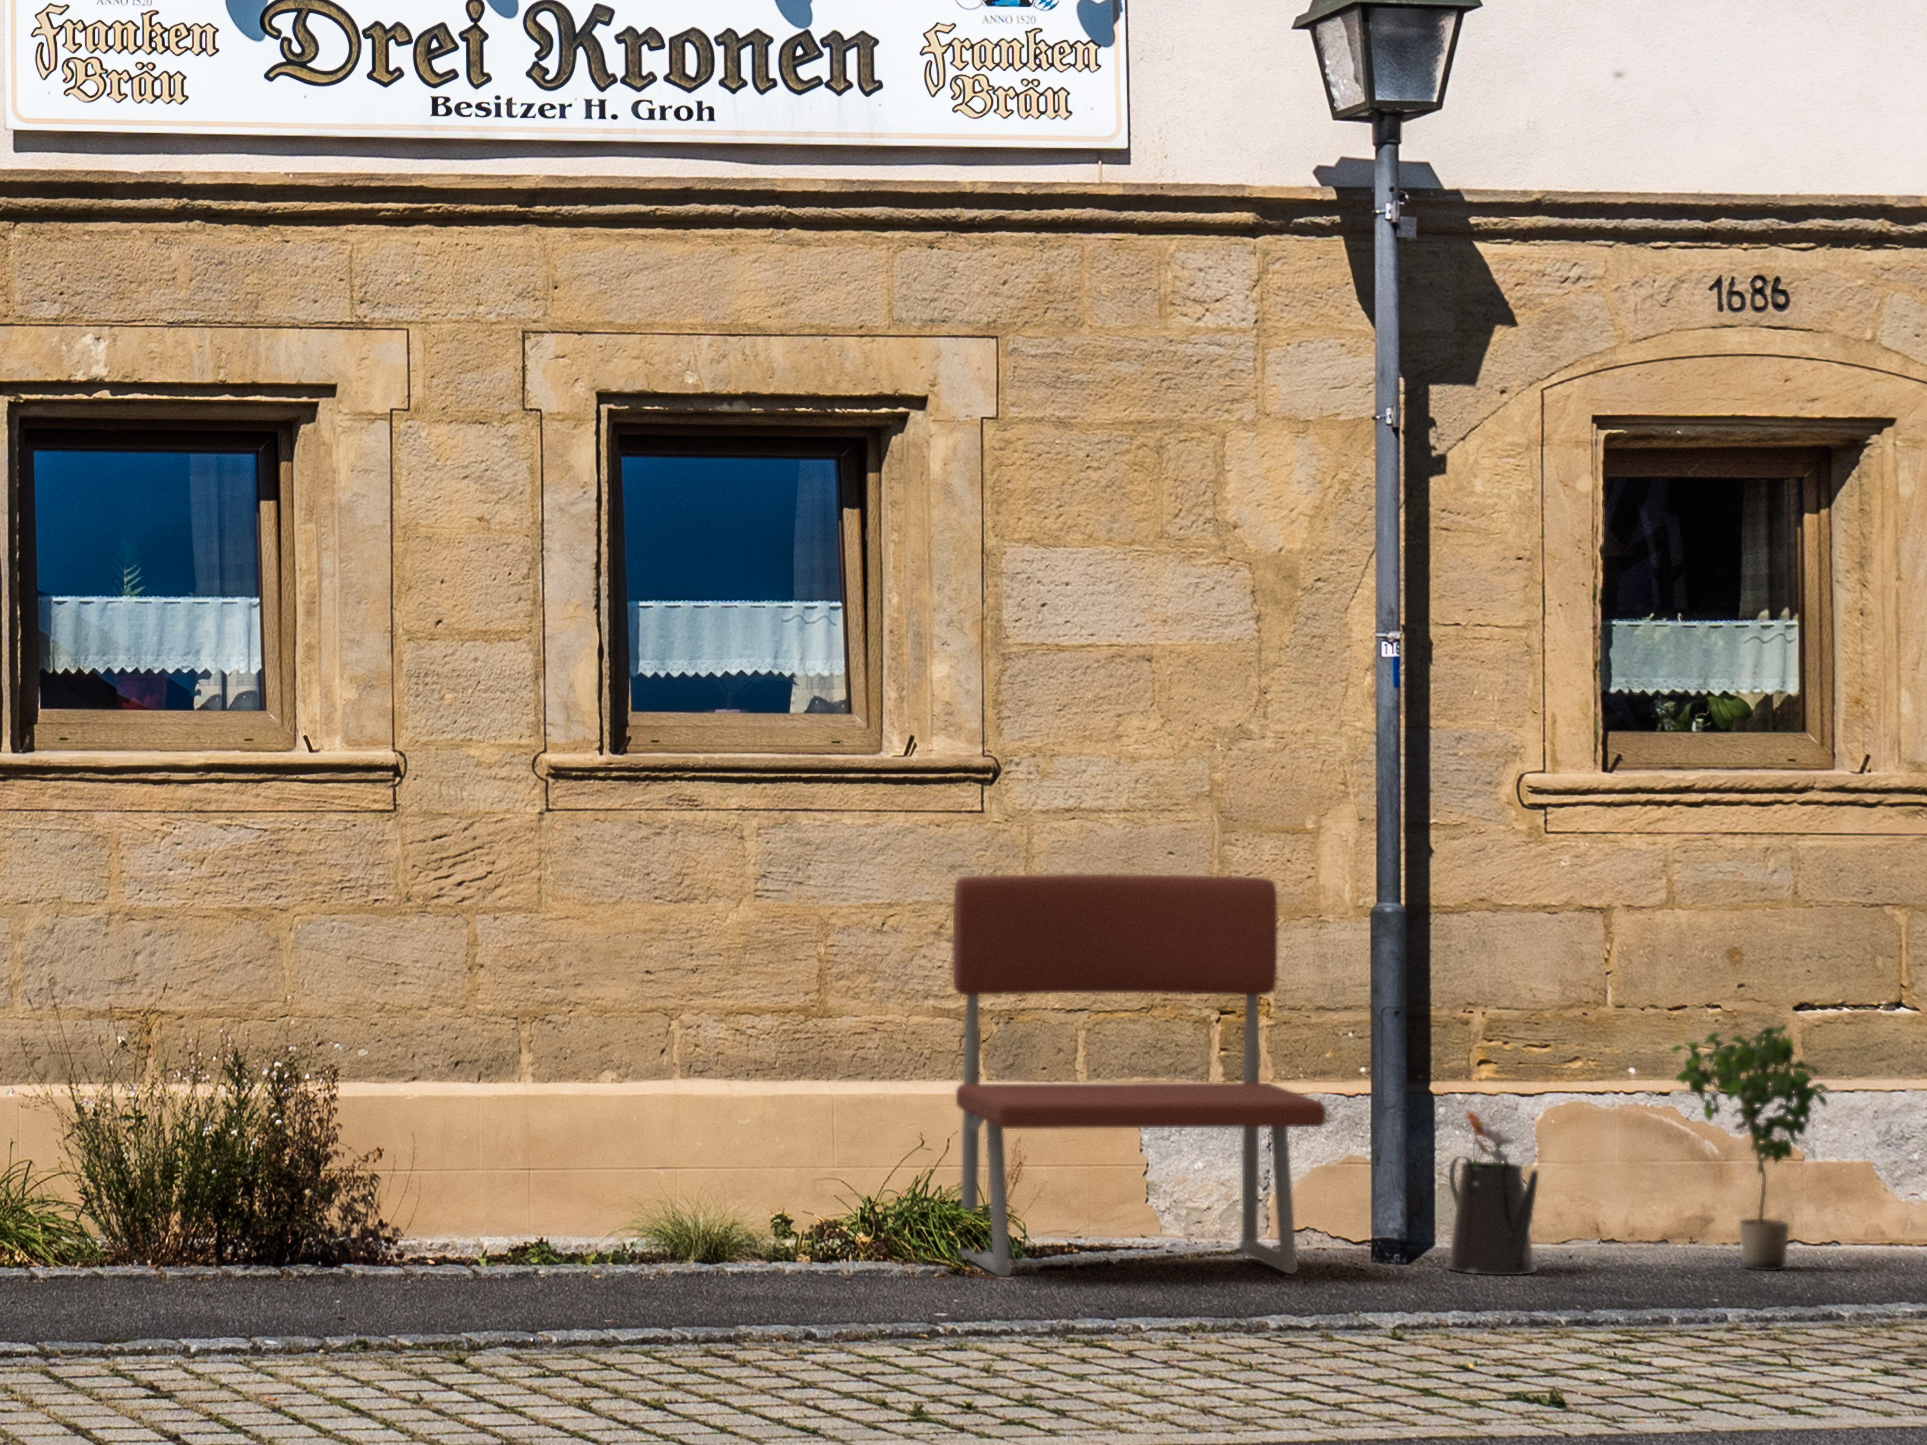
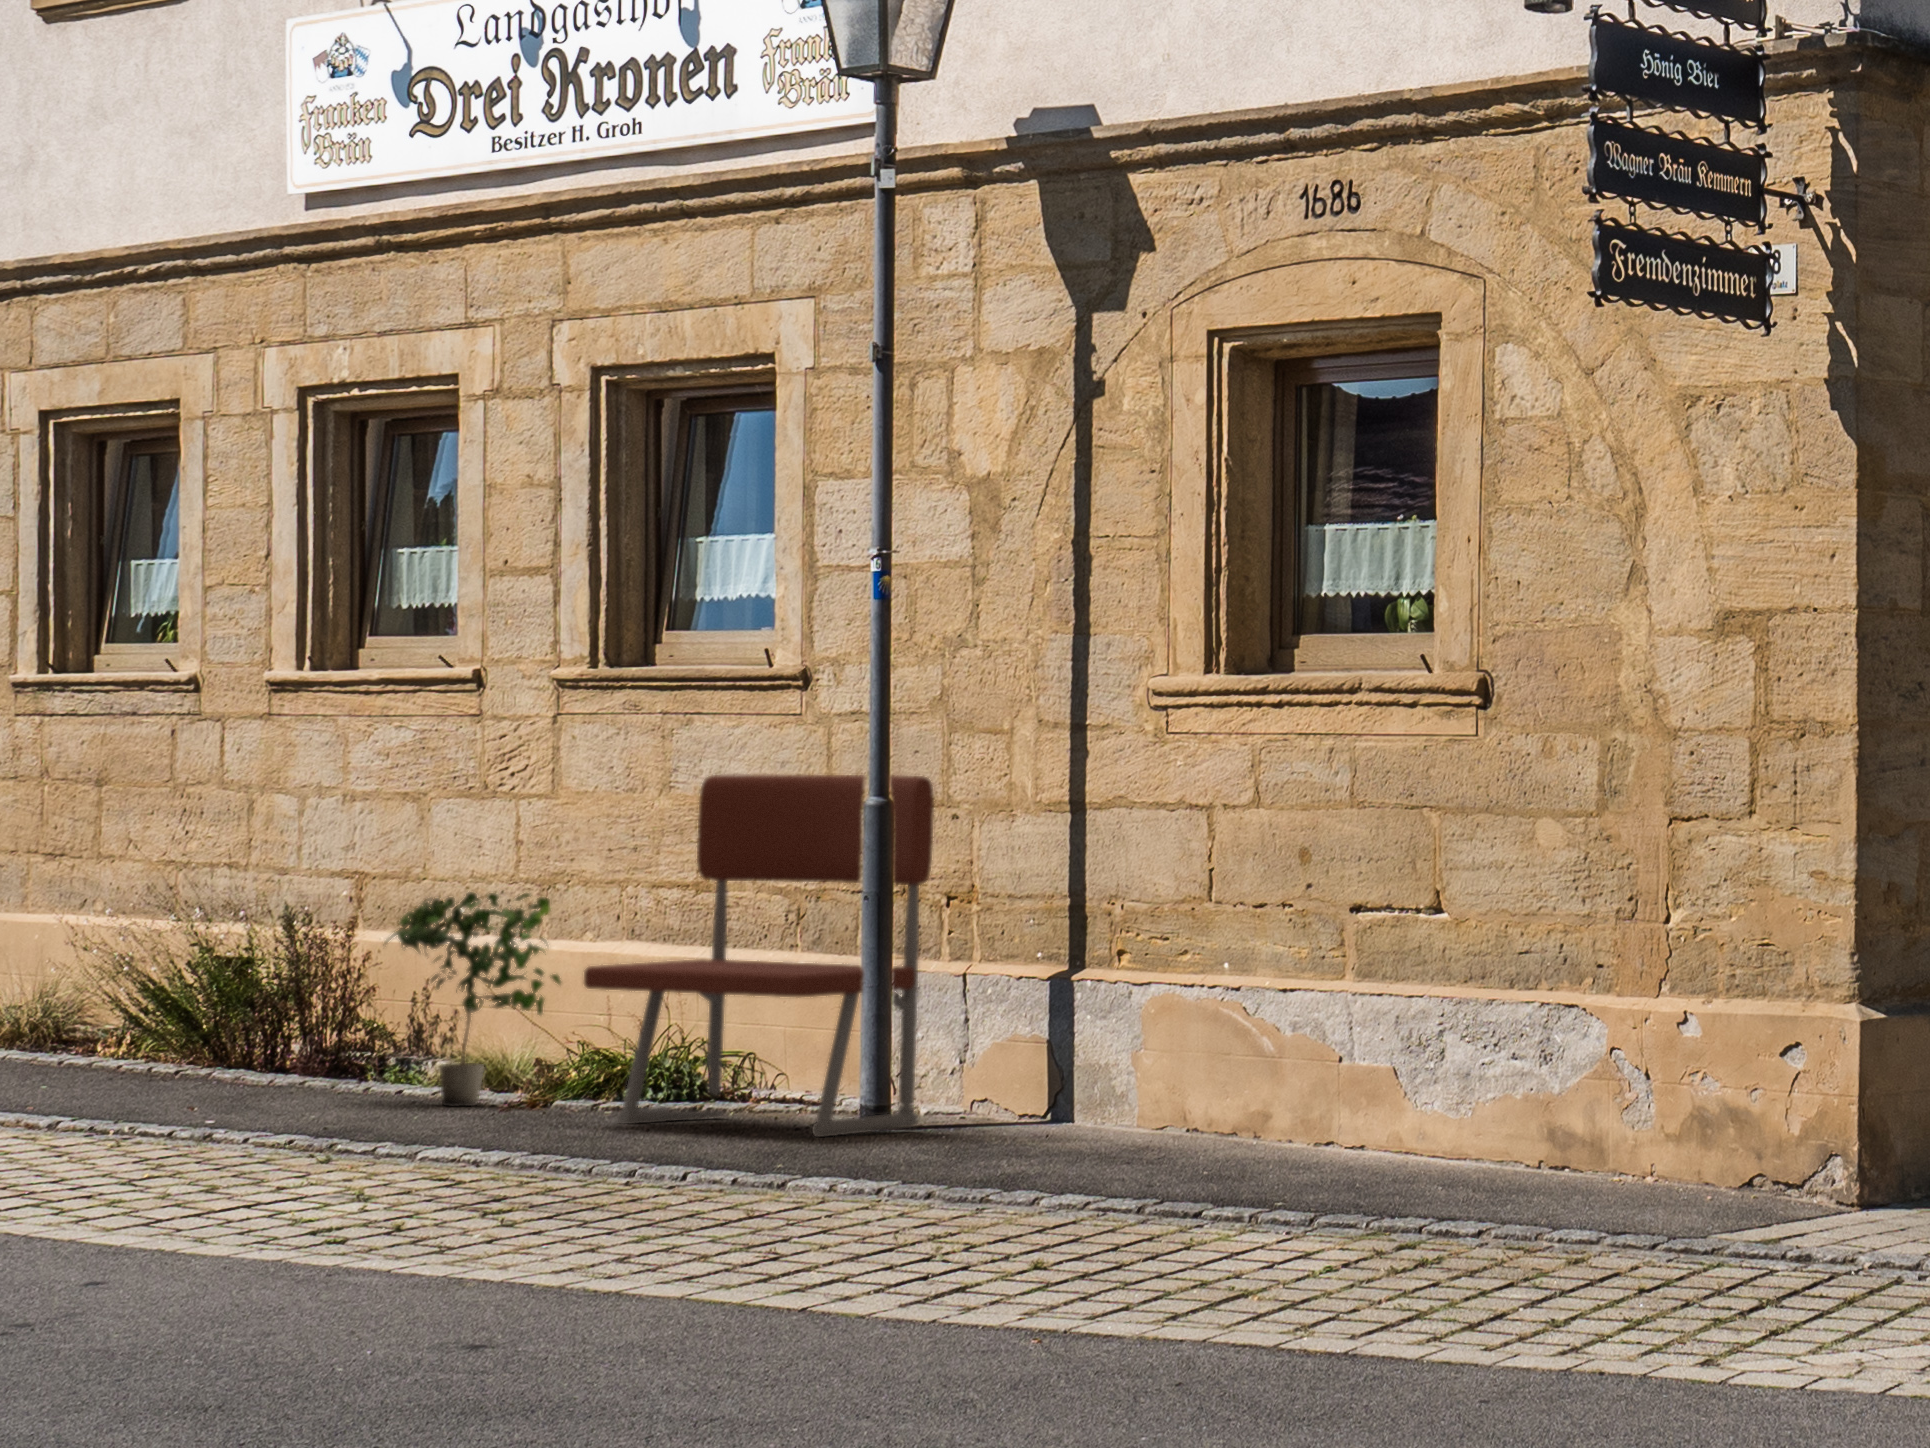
potted plant: present [1671,1025,1828,1271] -> present [386,892,561,1106]
watering can: present [1447,1111,1538,1275] -> none [942,993,1029,1149]

